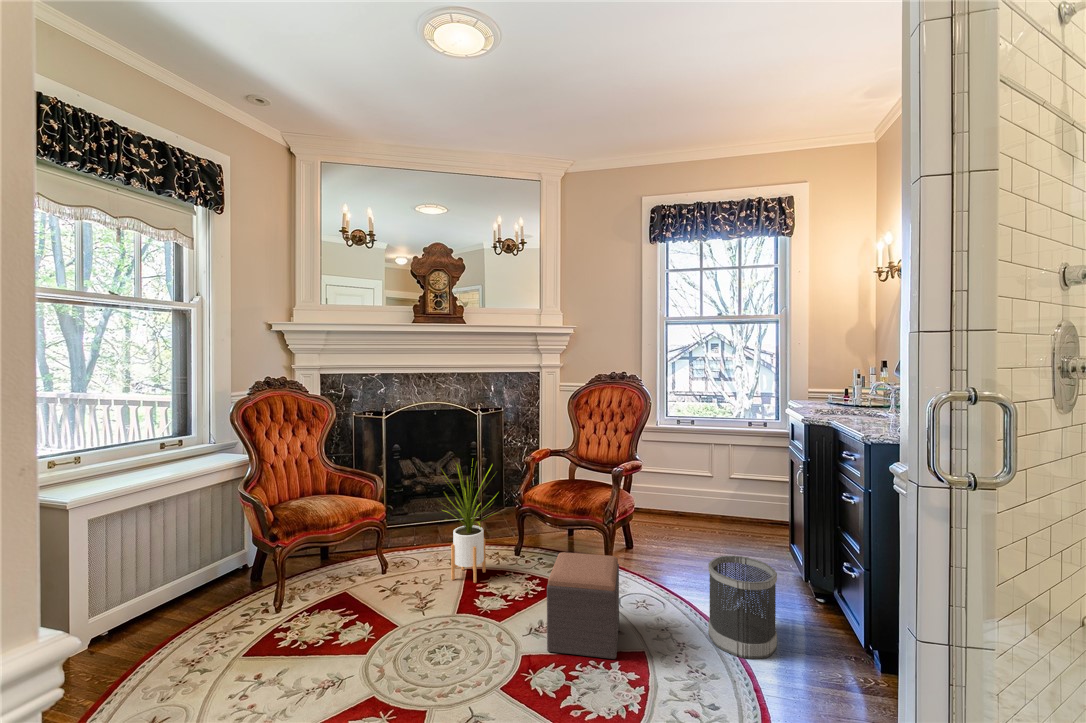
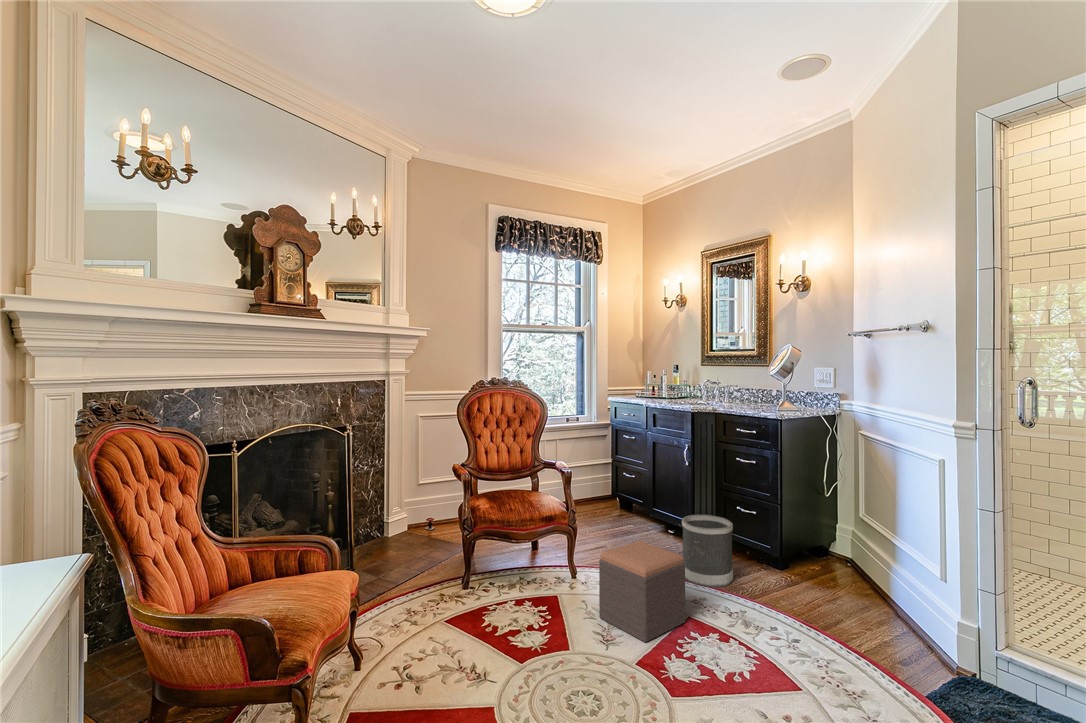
house plant: present [441,464,498,583] -> none [420,478,498,640]

